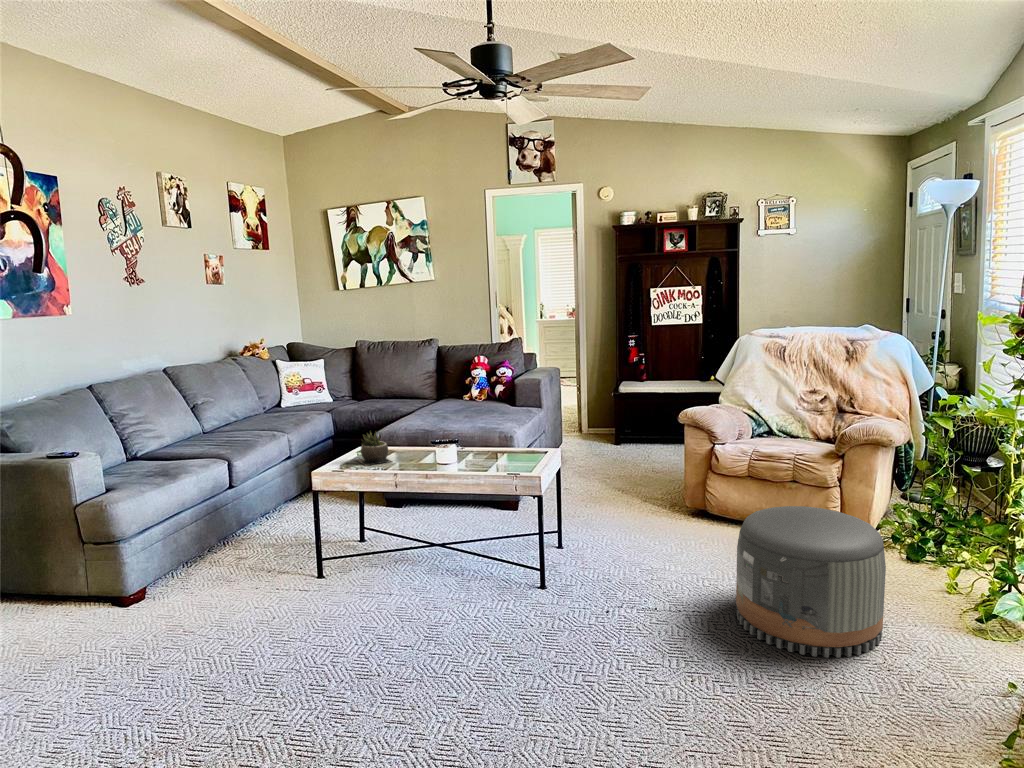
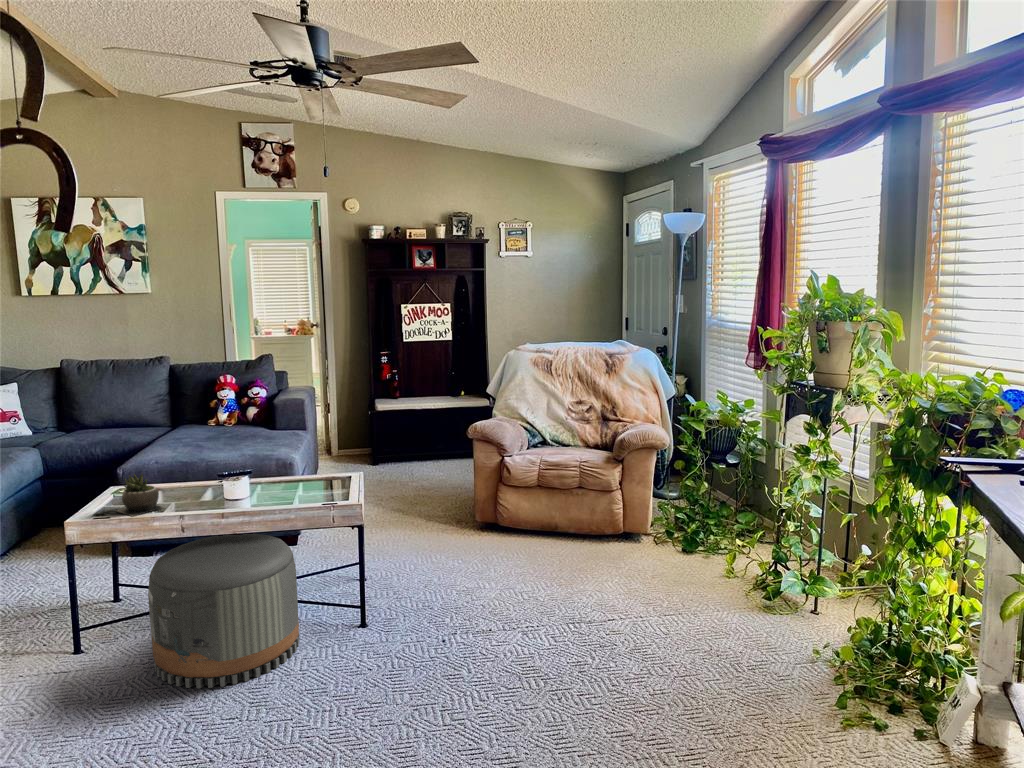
pouf: present [736,506,886,658] -> present [148,533,299,688]

